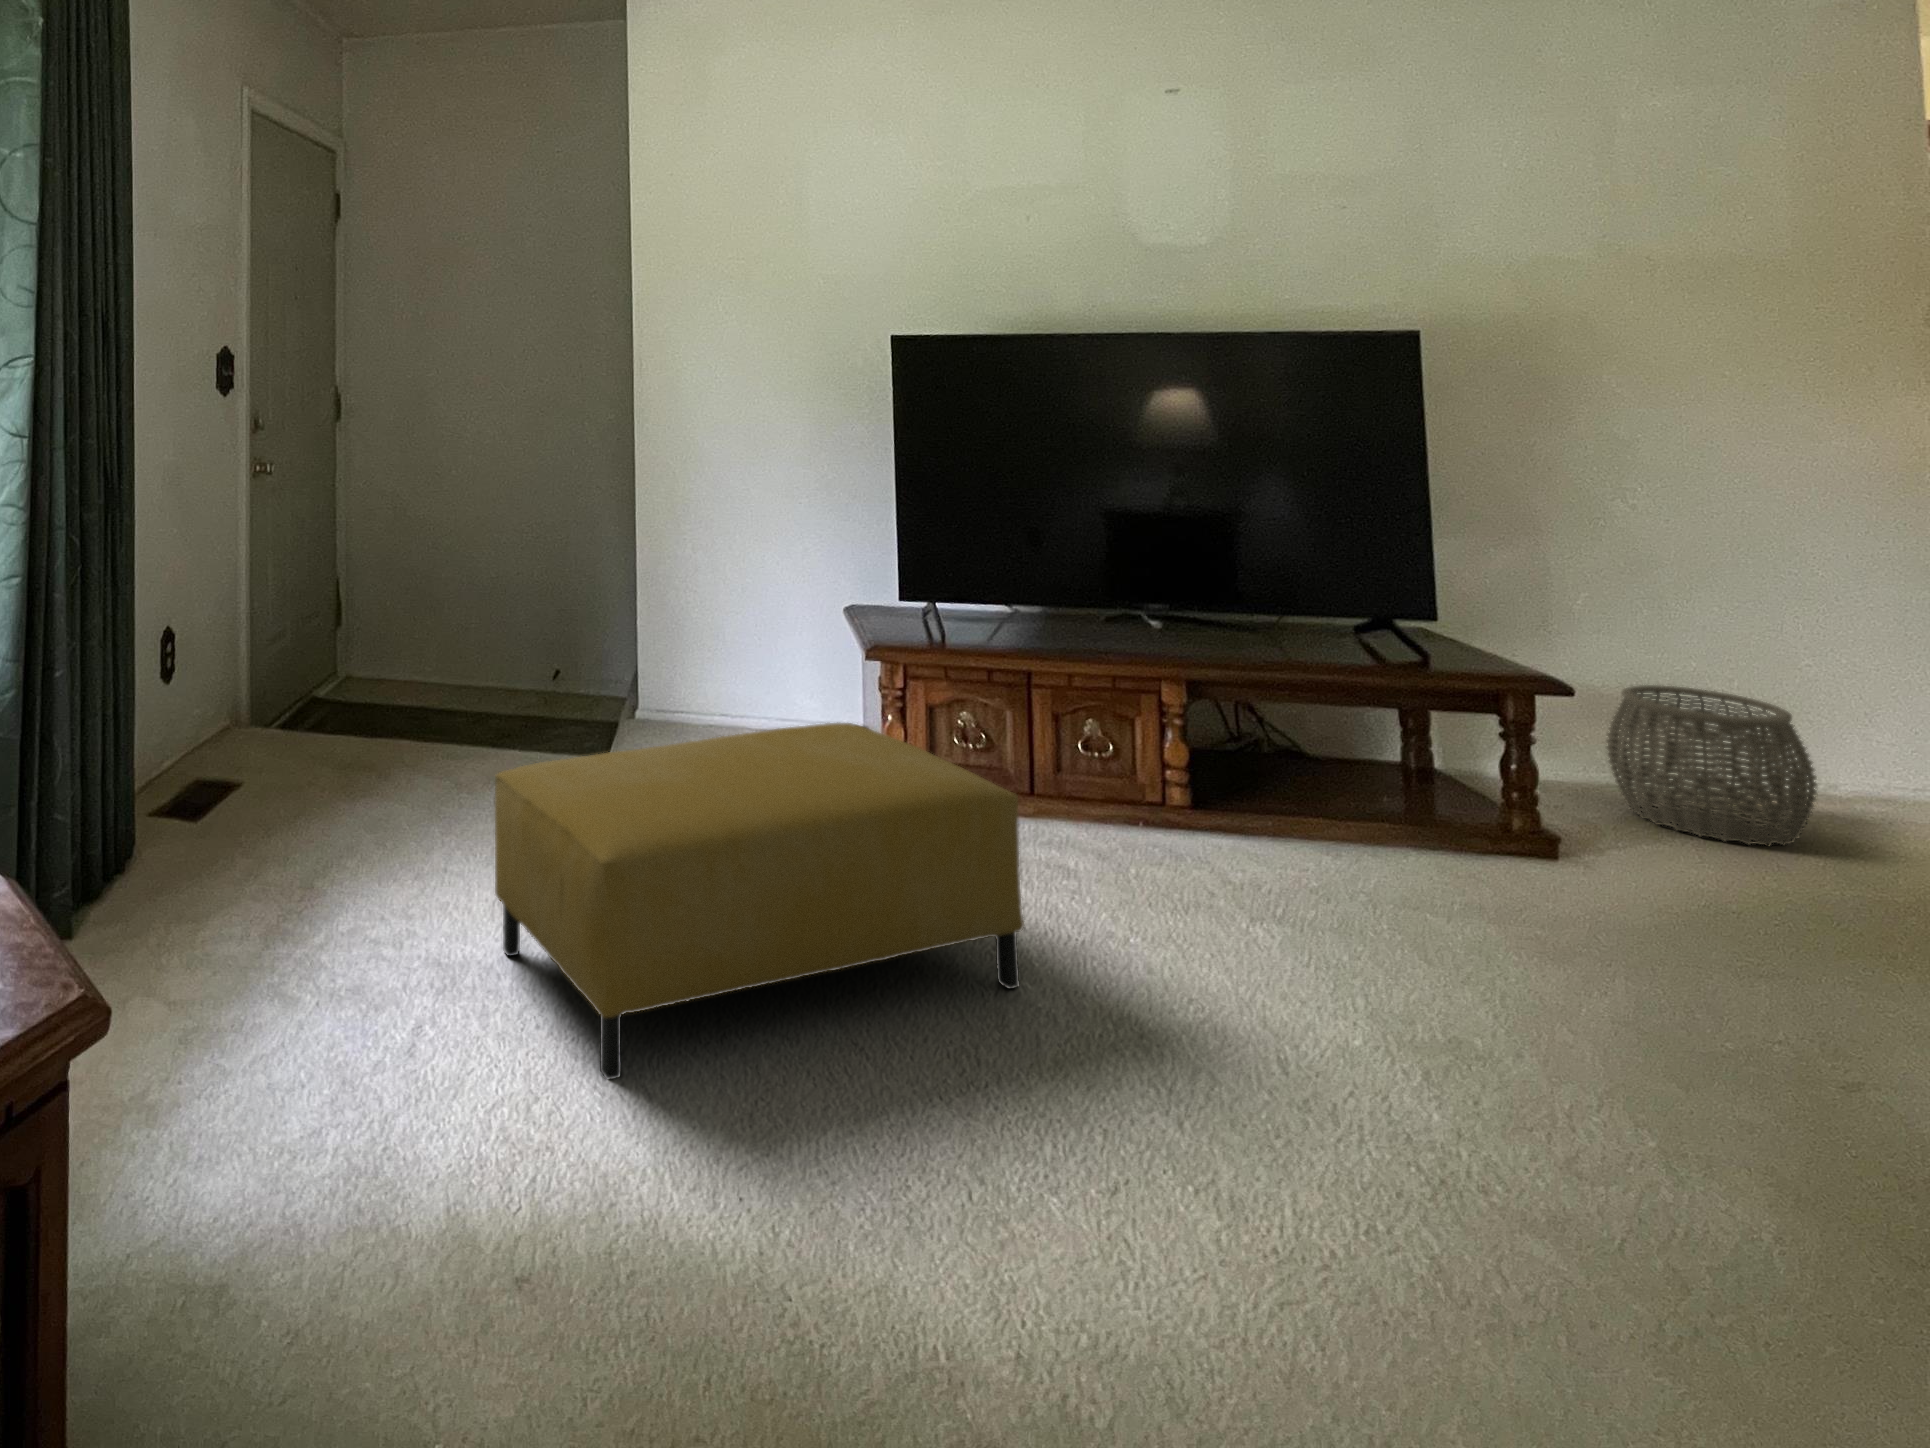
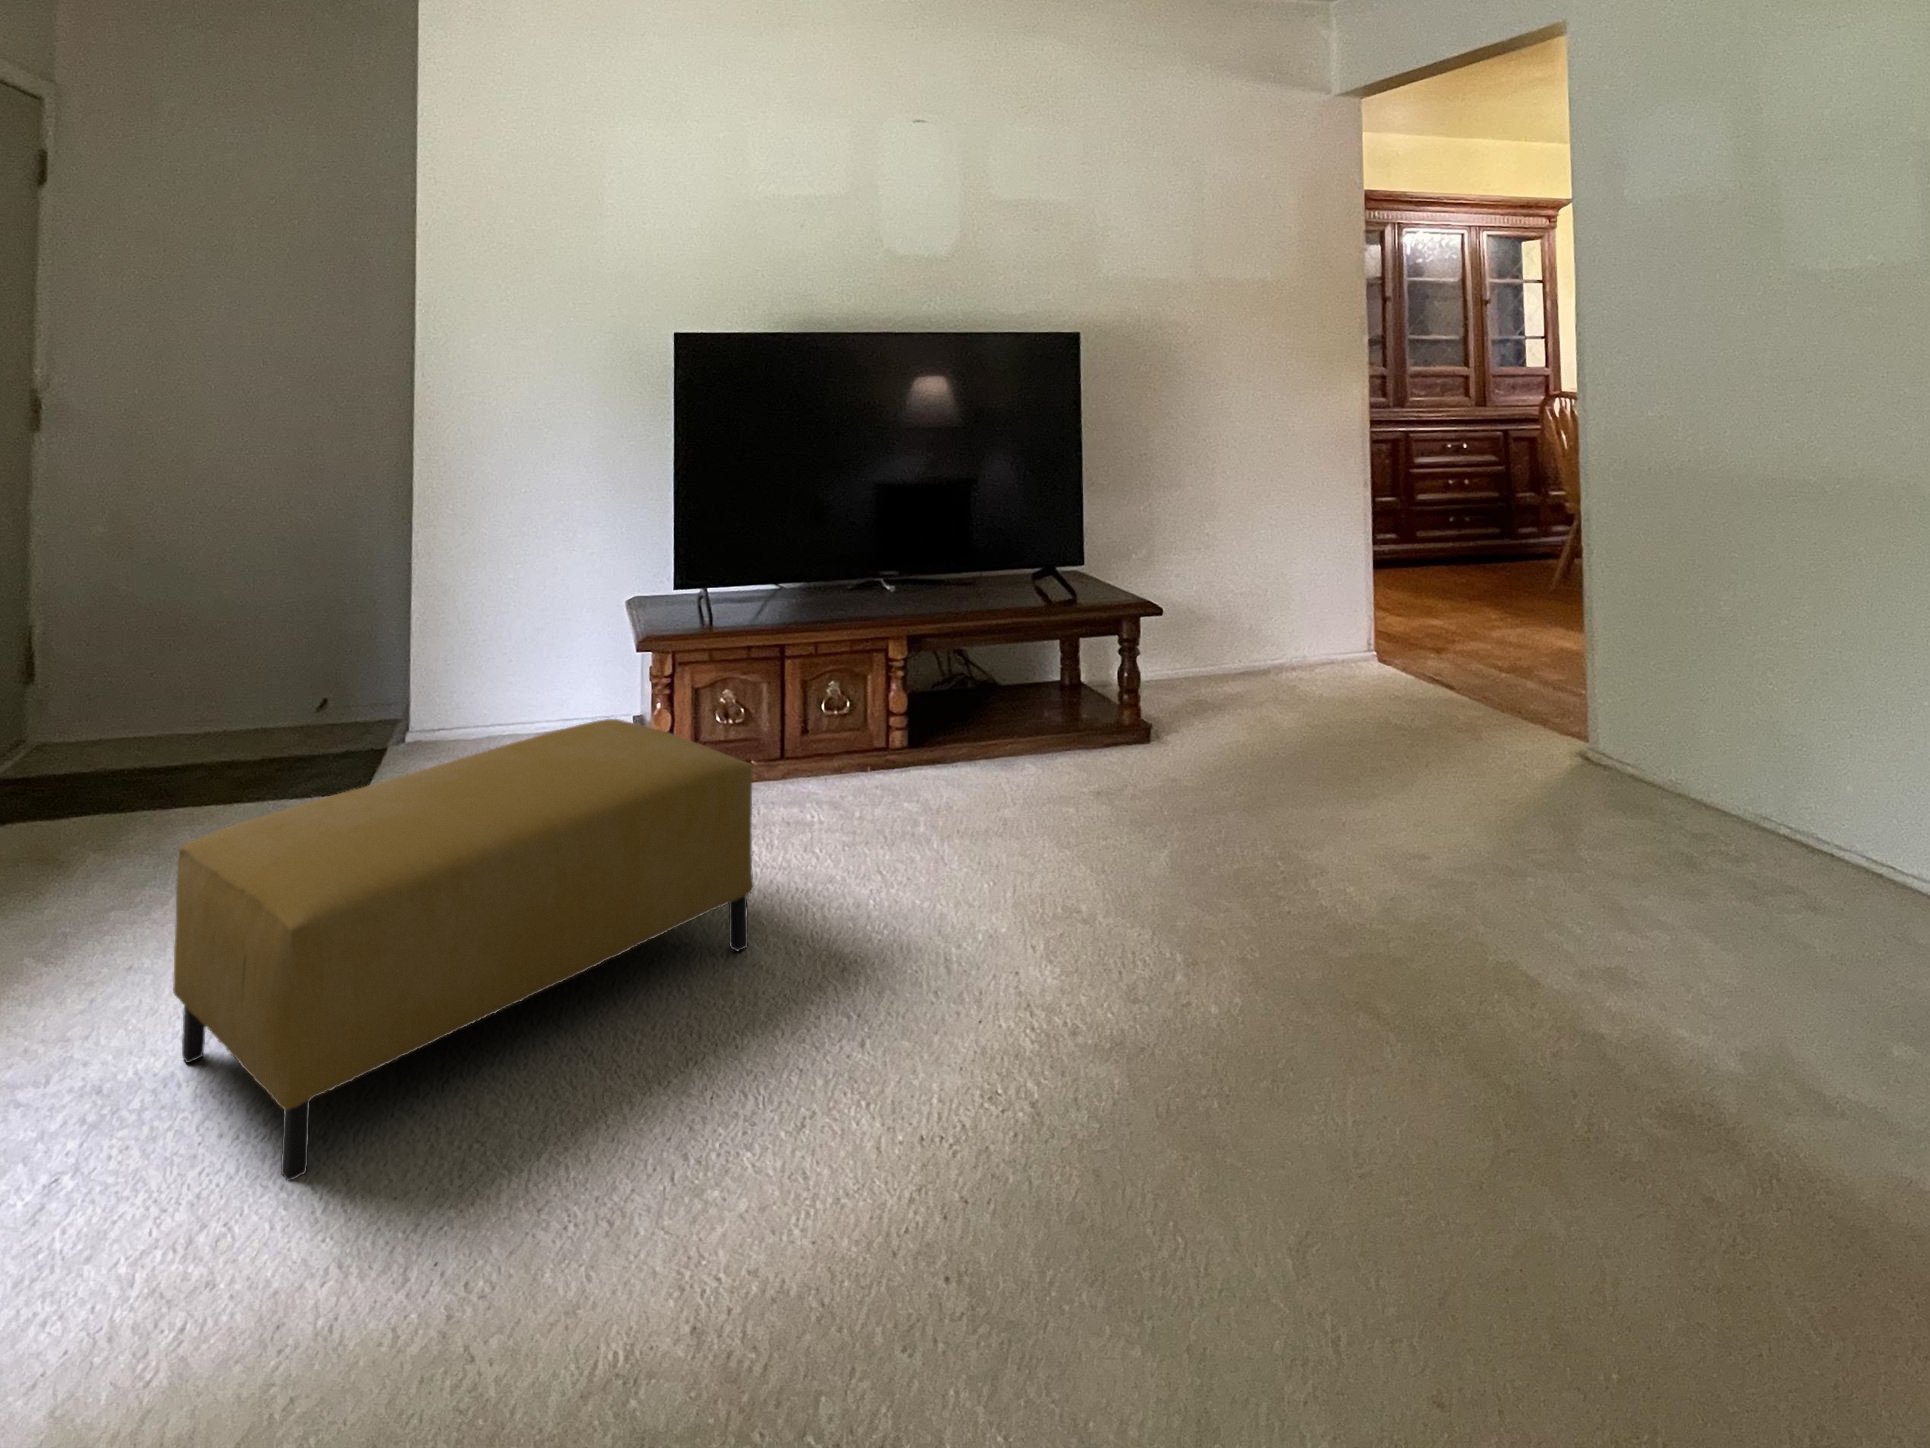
woven basket: present [1606,685,1817,846] -> none [1176,598,1284,707]

